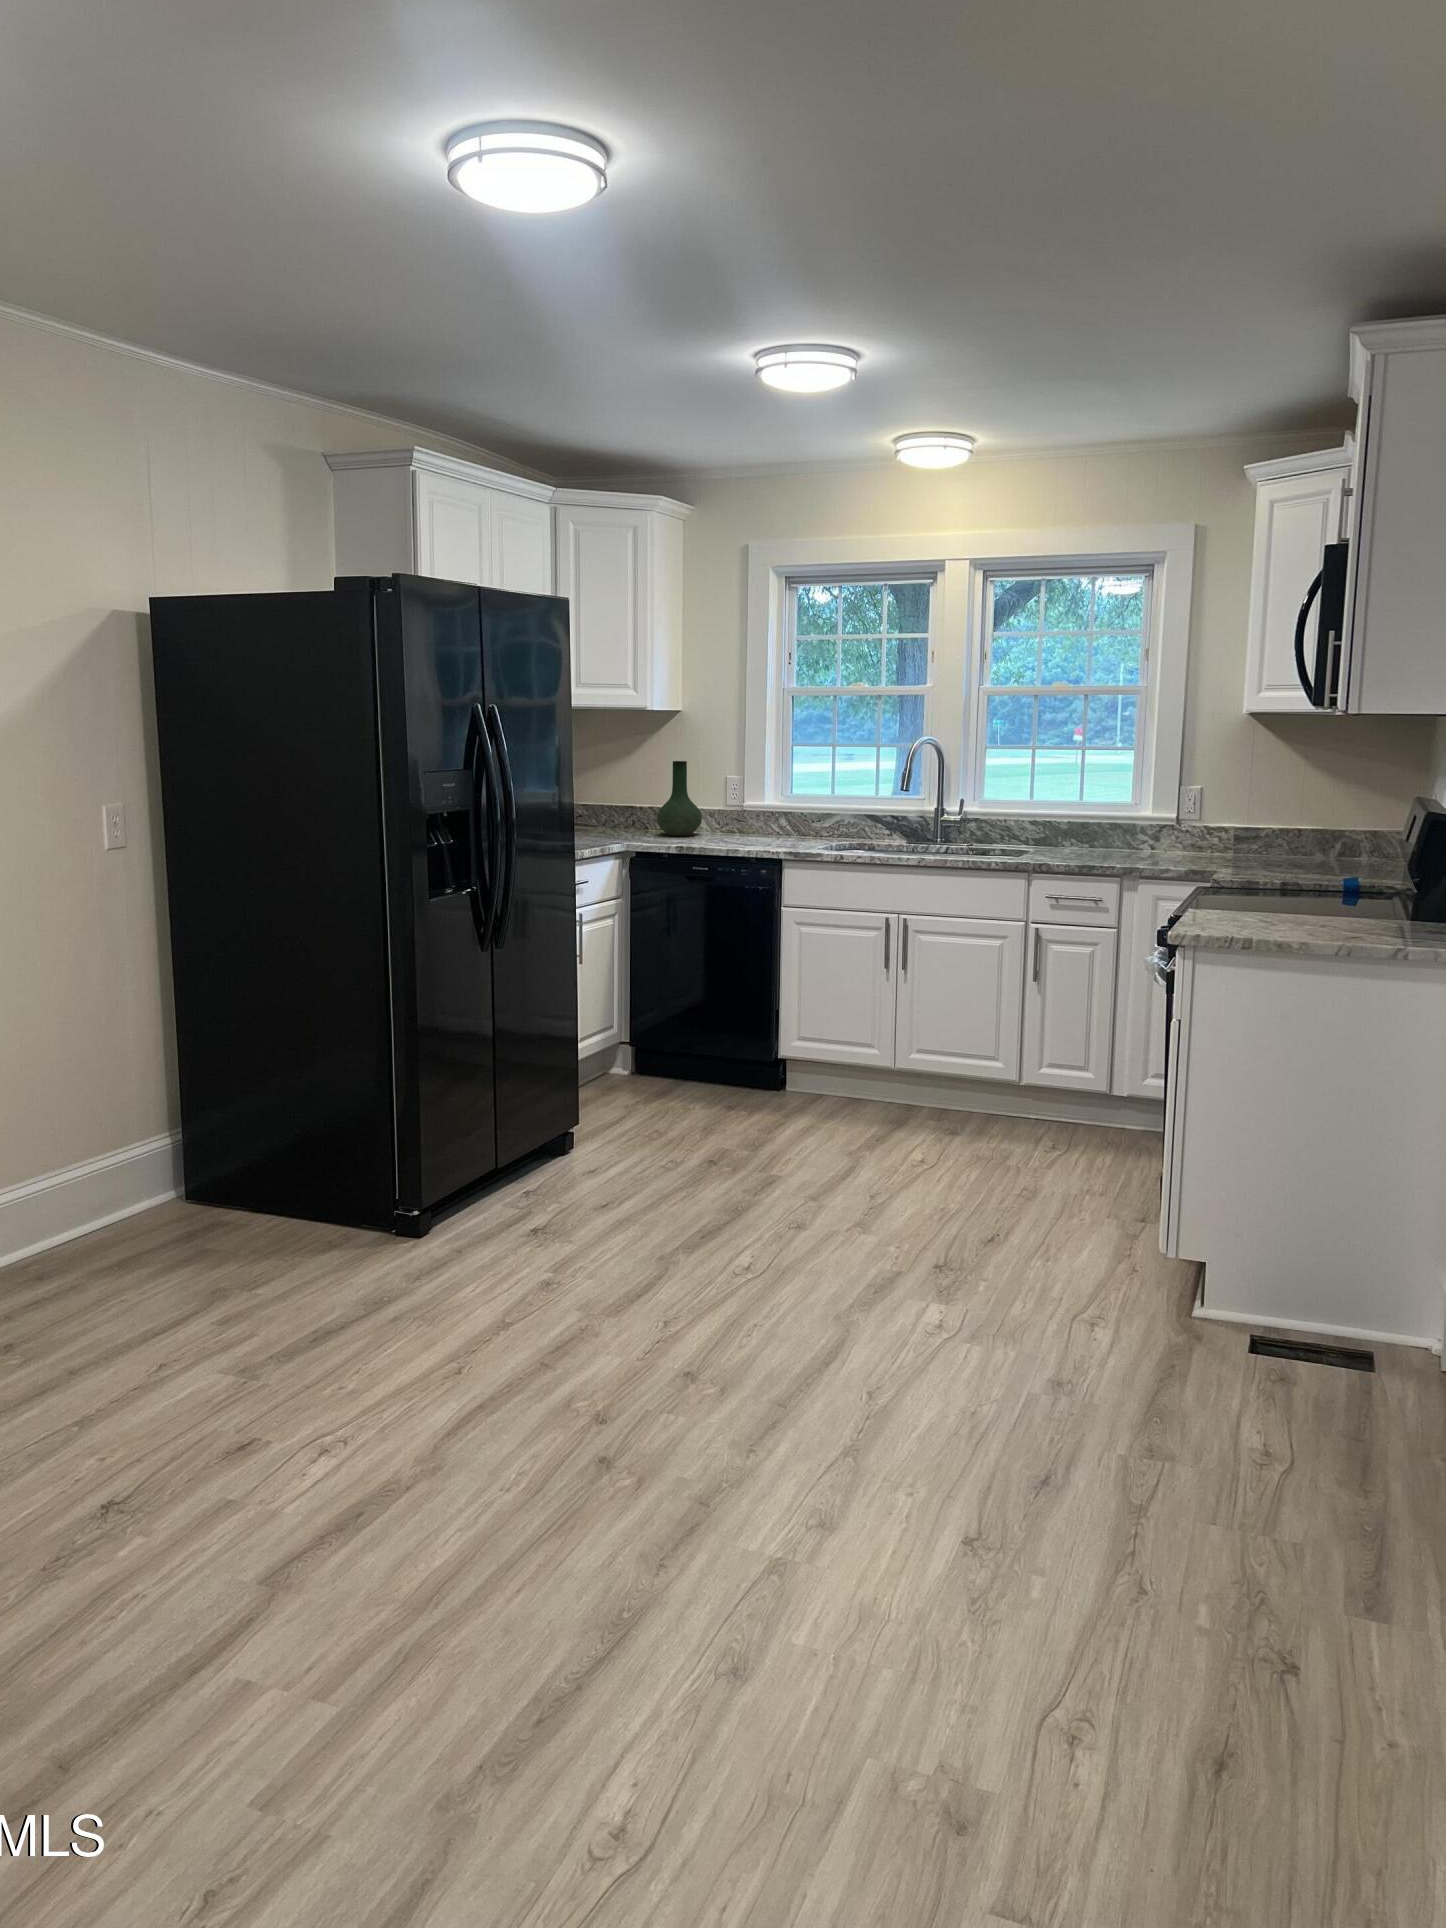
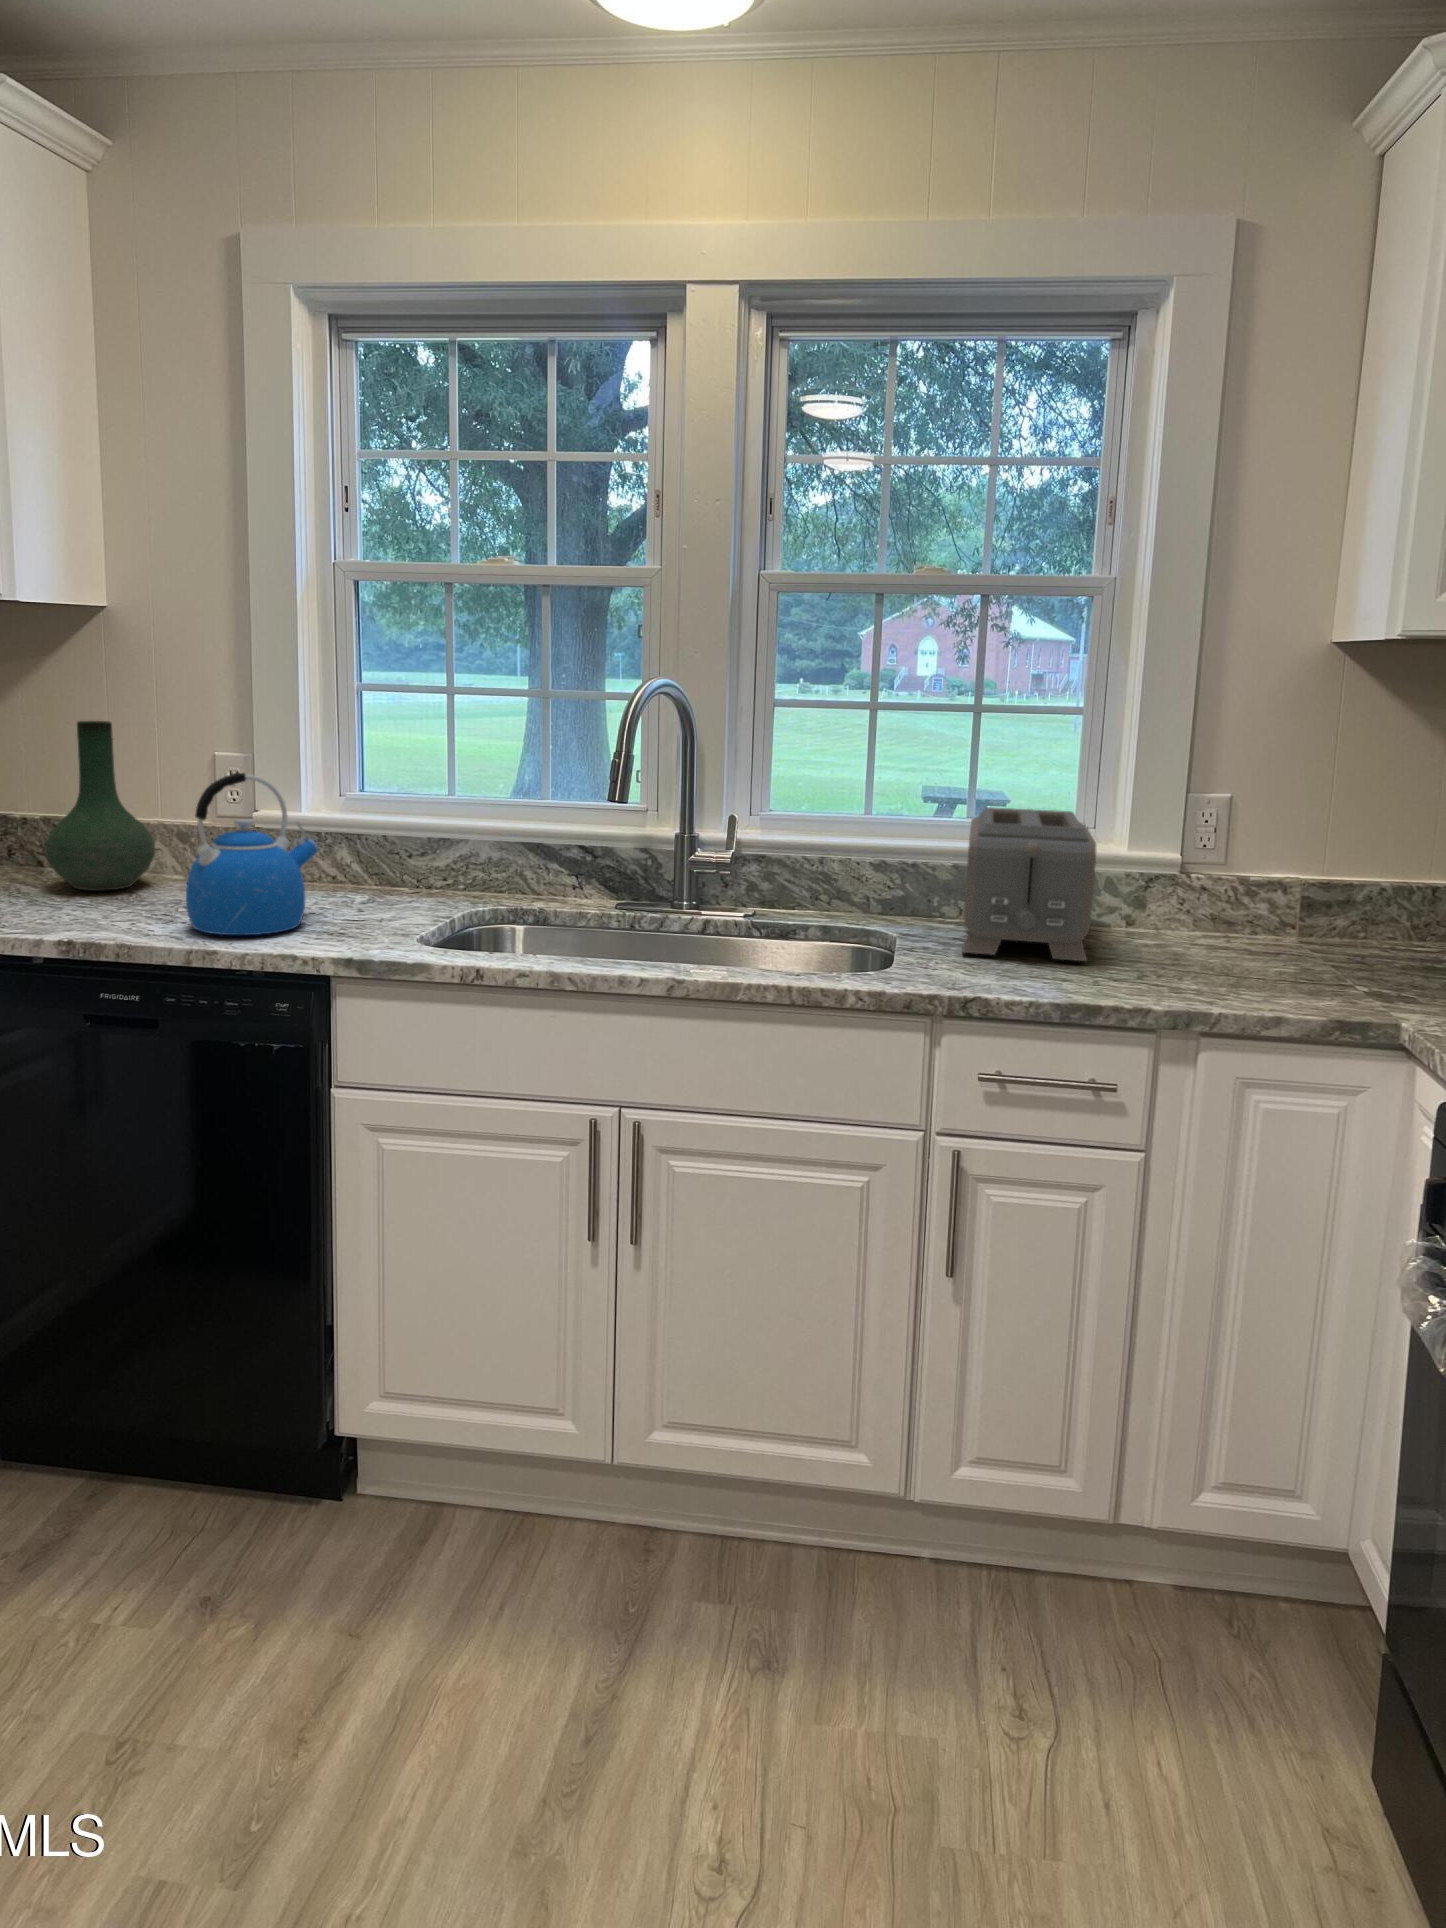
kettle: none [723,780,777,847] -> present [186,773,319,935]
toaster: none [1056,794,1129,857] -> present [962,807,1096,961]

